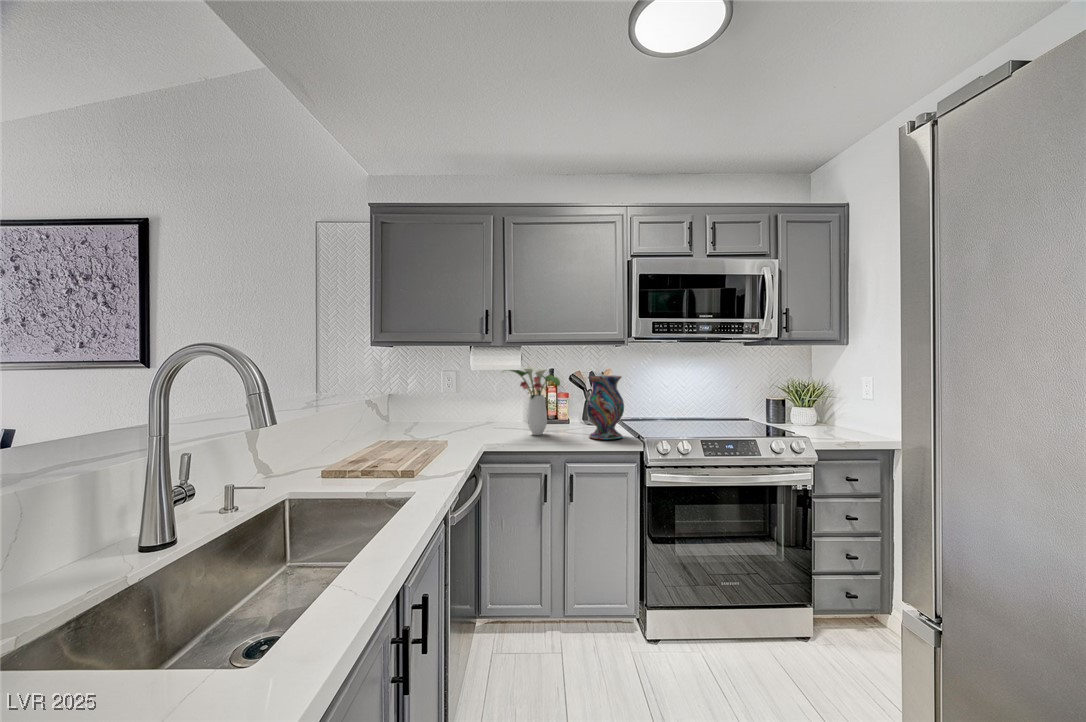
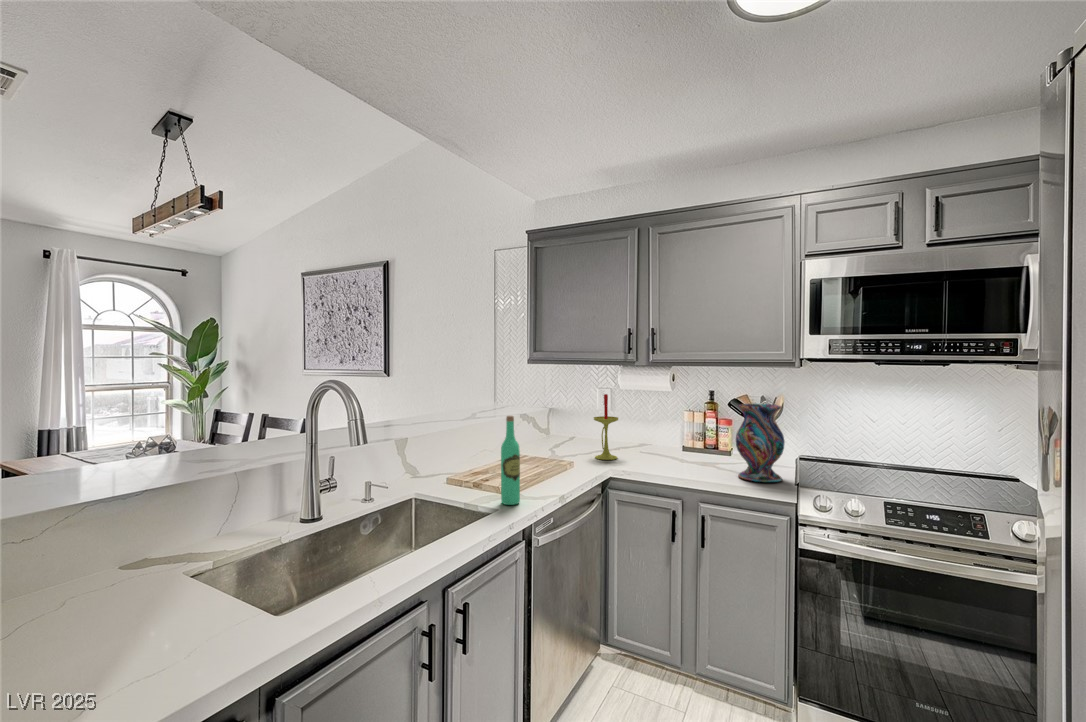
flower arrangement: present [503,367,560,435] -> none [640,388,701,466]
candle: none [453,373,478,438] -> present [594,394,618,460]
wine bottle: none [402,391,424,487] -> present [501,416,520,505]

